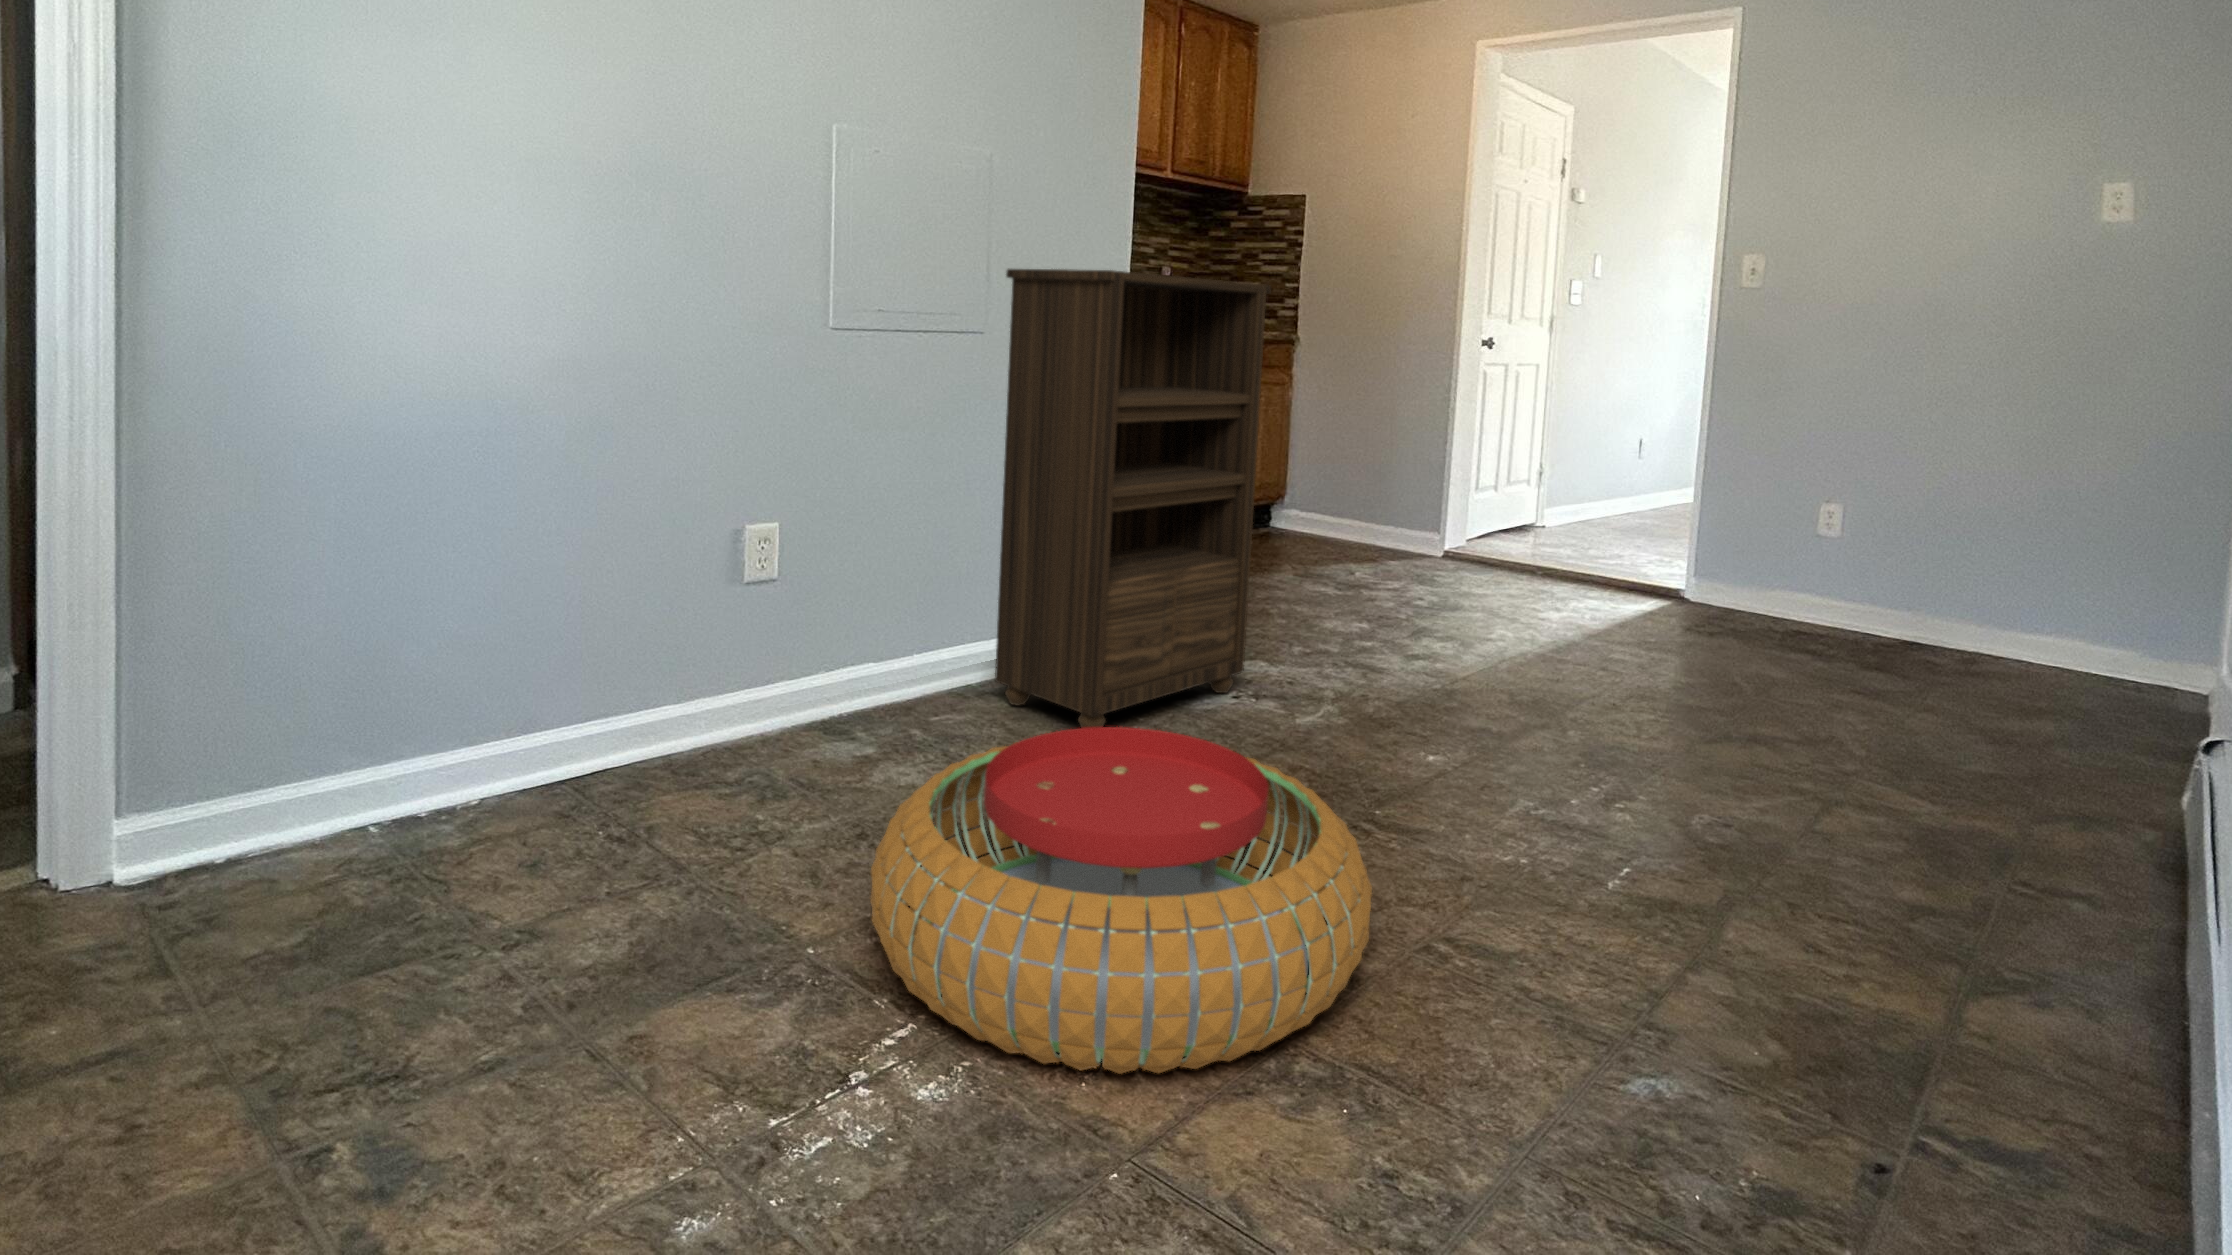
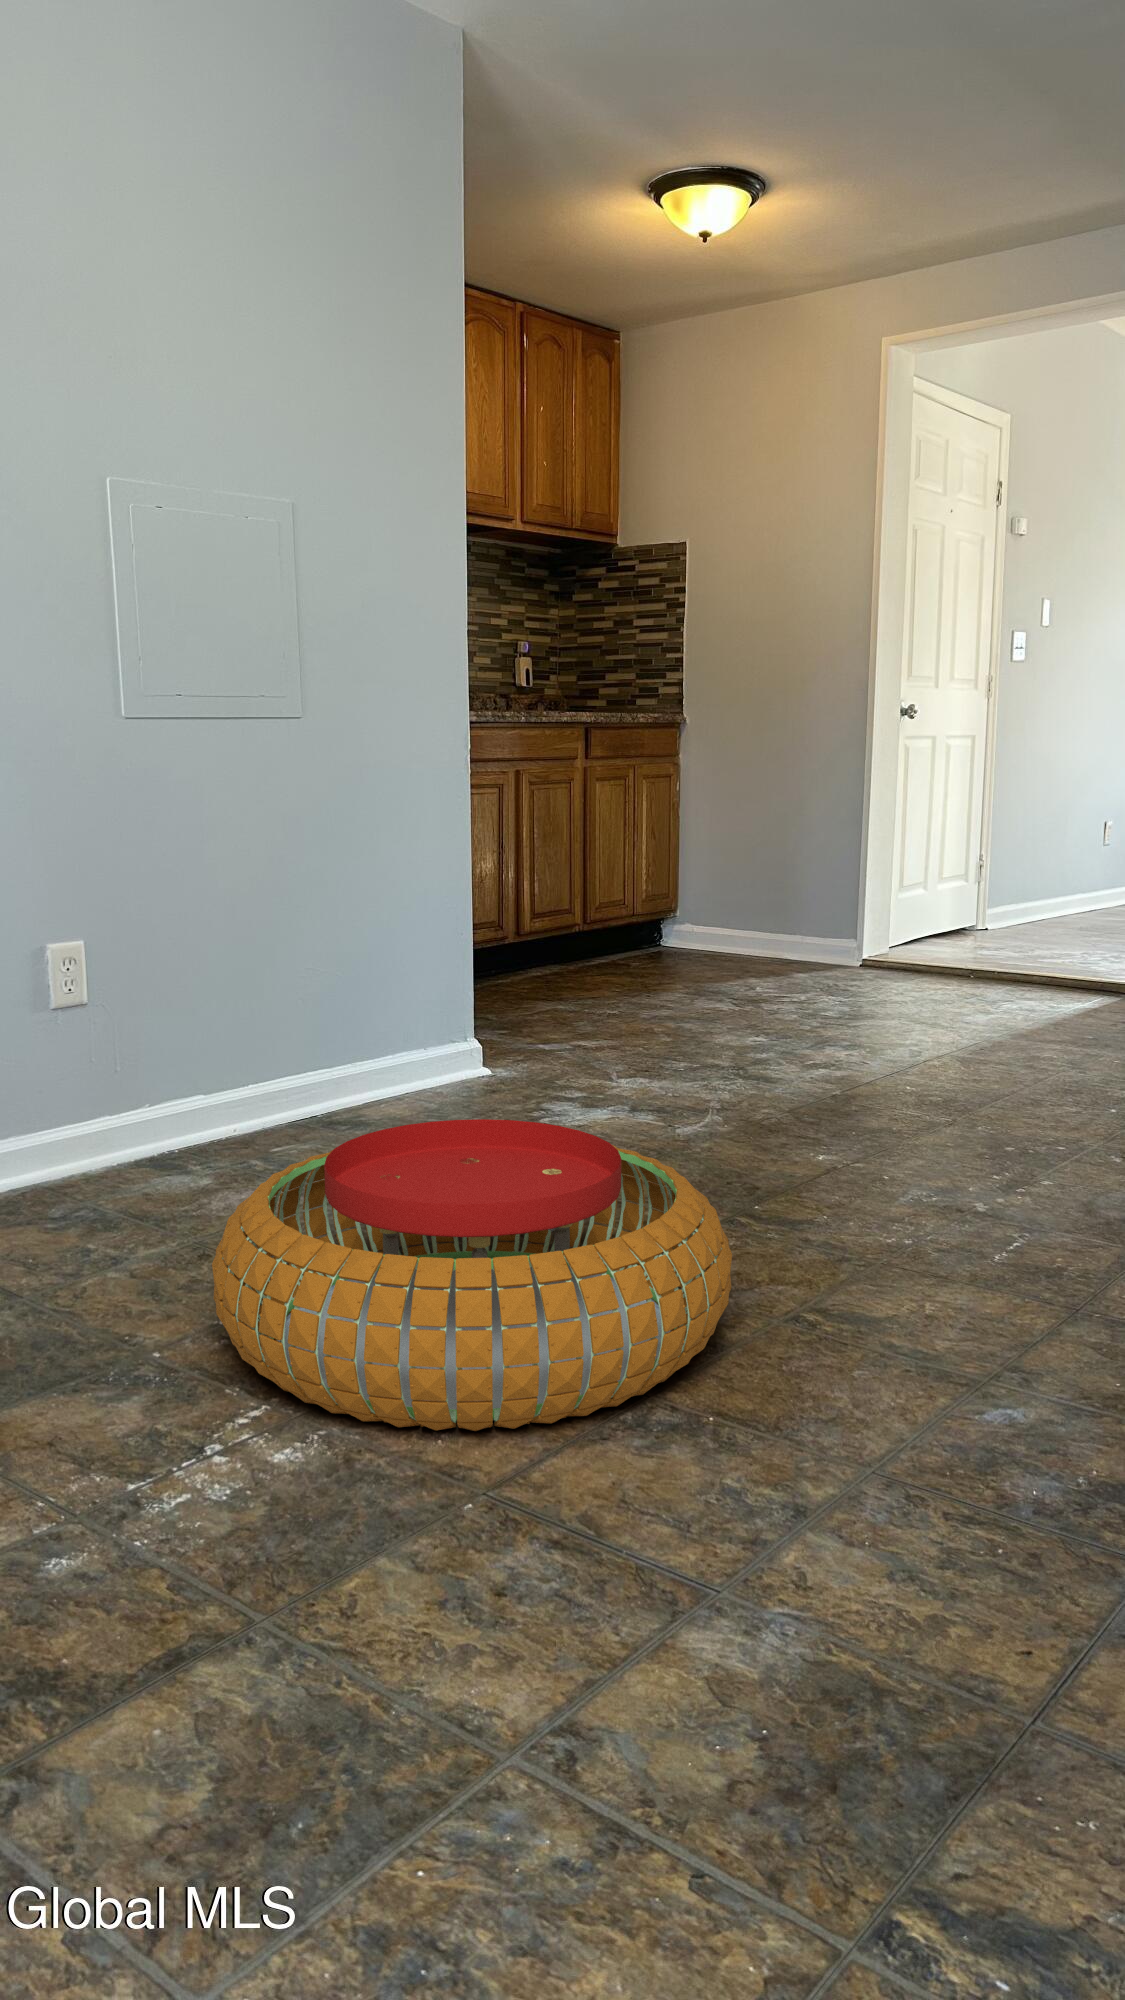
bookshelf: present [995,269,1271,728] -> none [320,631,628,1155]

